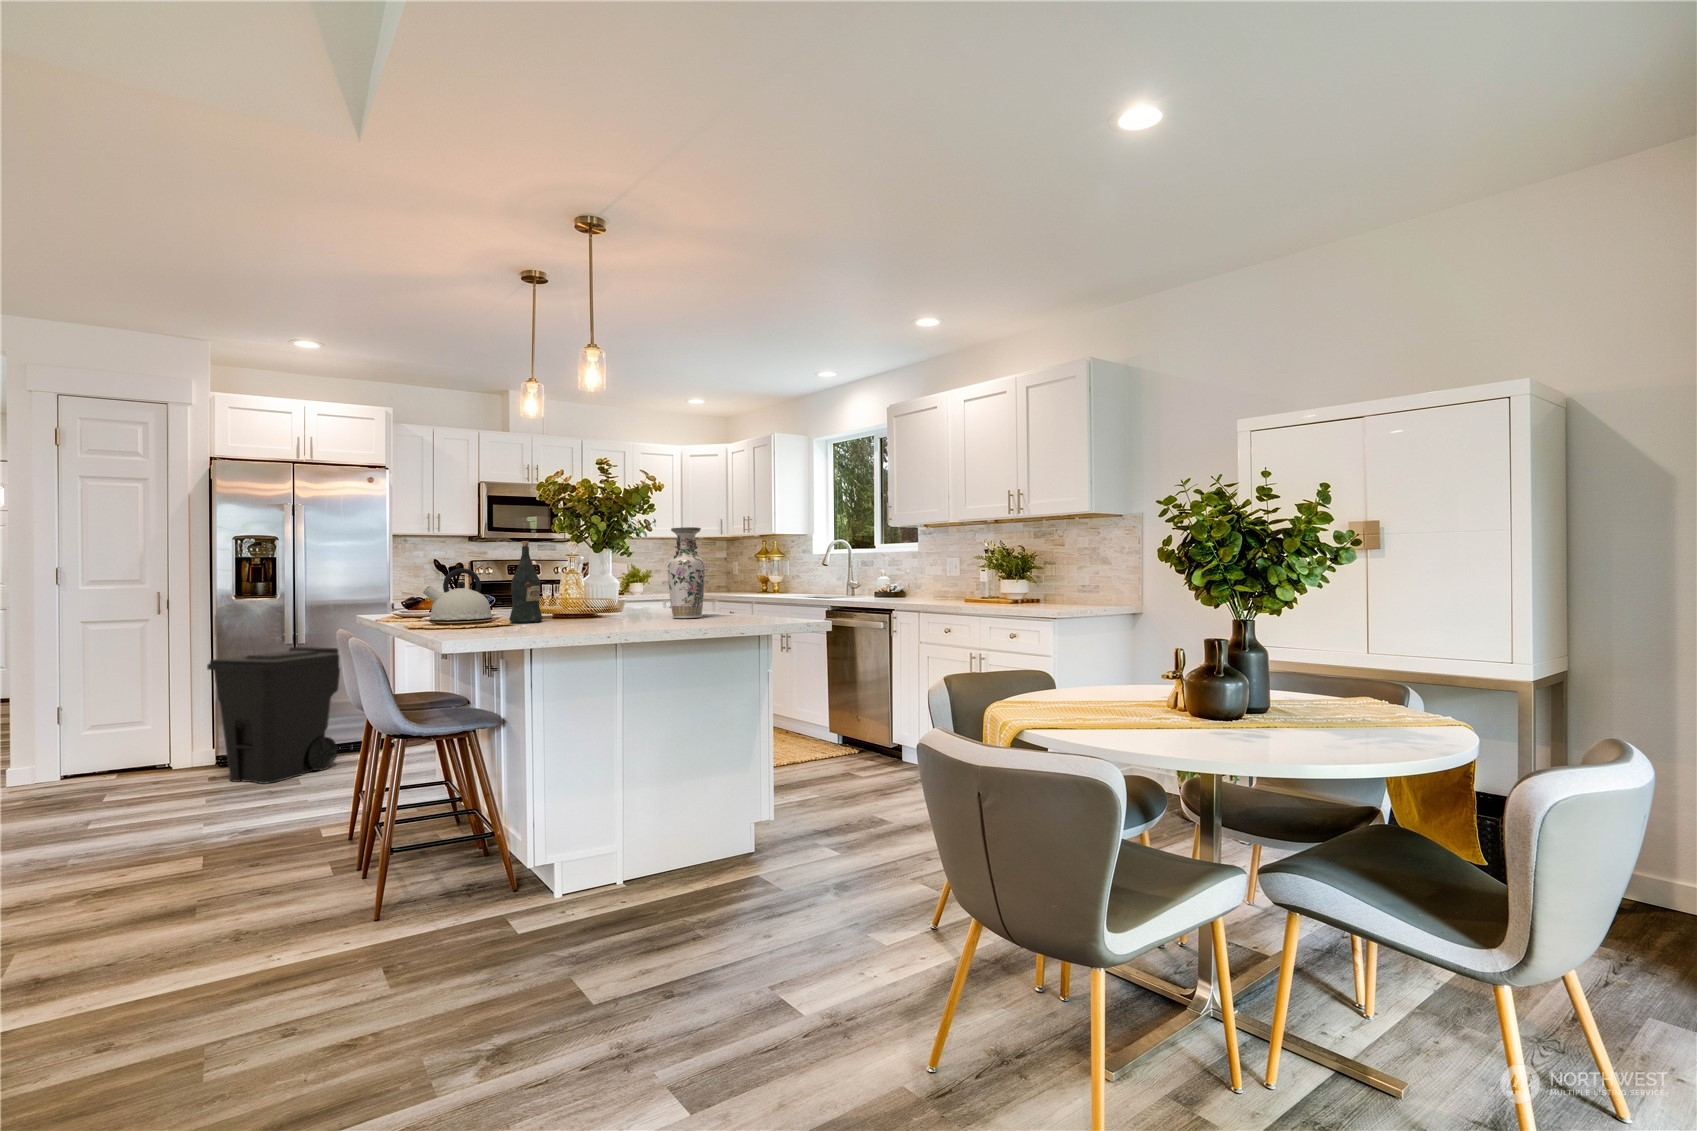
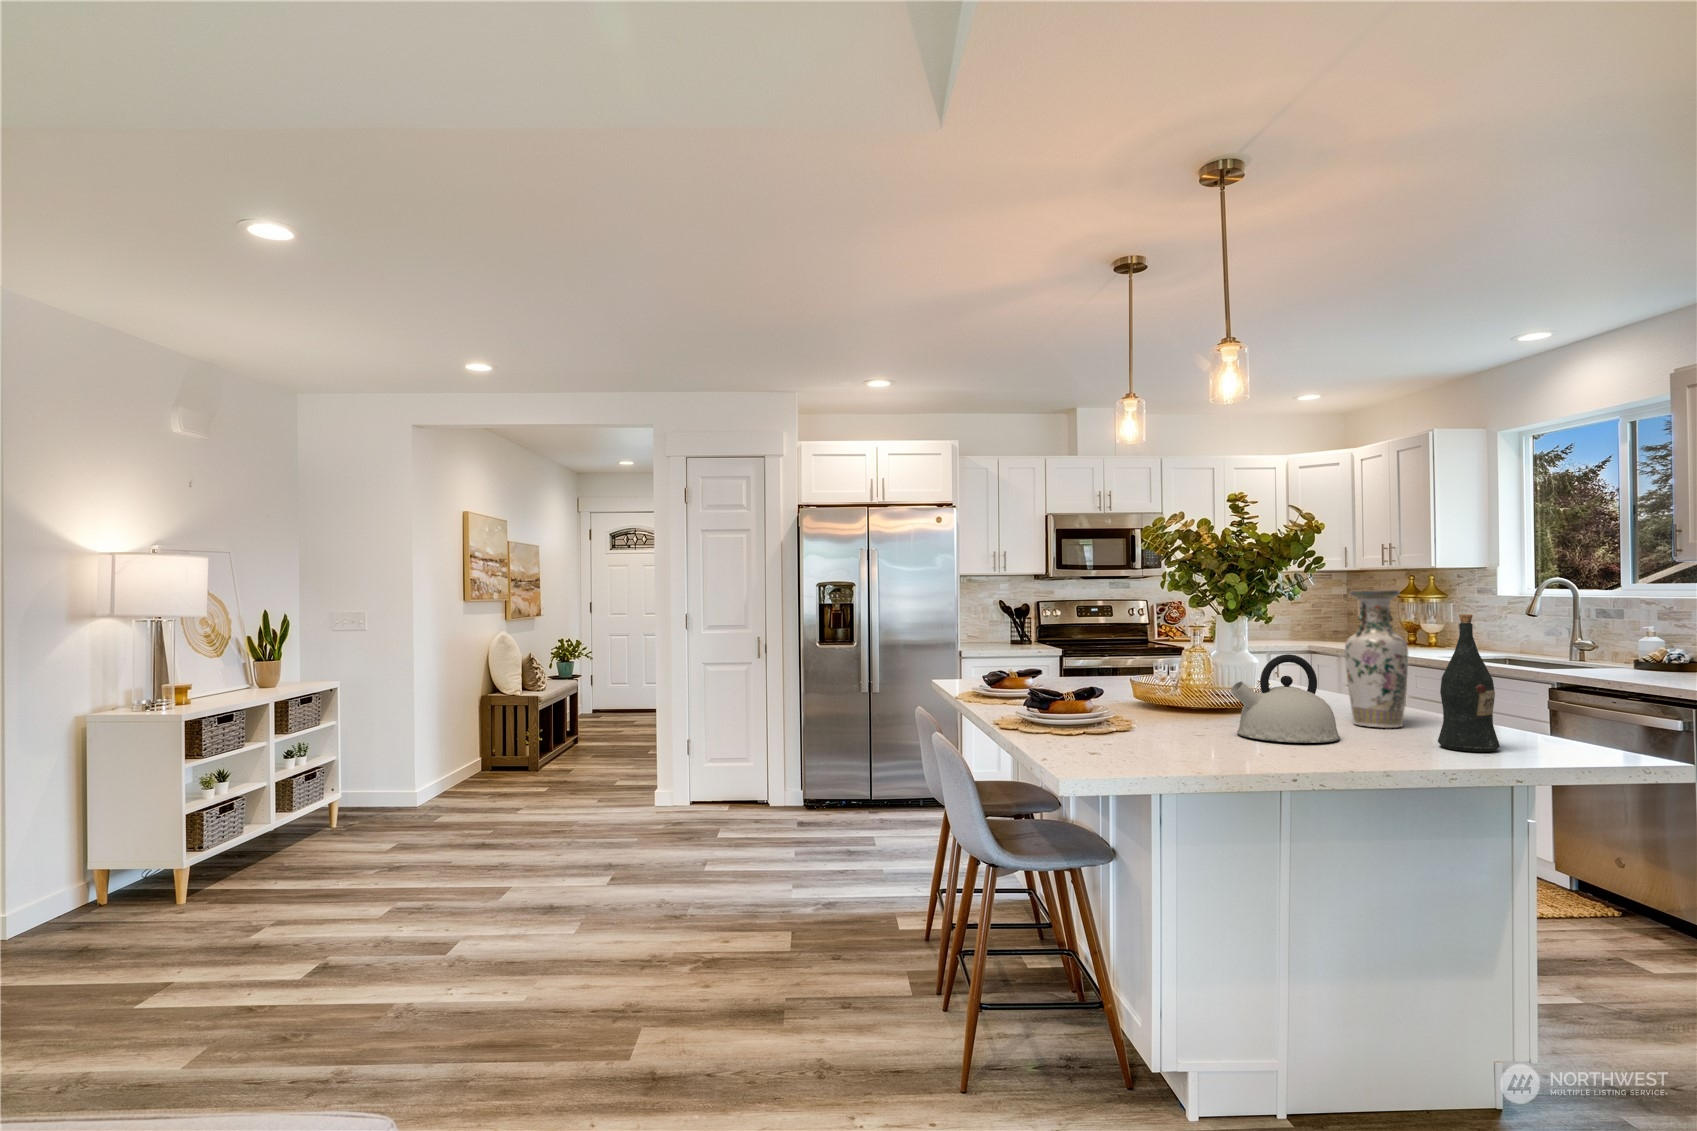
wine bottle: present [509,541,543,623] -> present [1438,614,1500,752]
kettle: present [423,568,492,620] -> present [1230,654,1340,743]
trash can: present [207,647,341,784] -> none [796,695,926,840]

